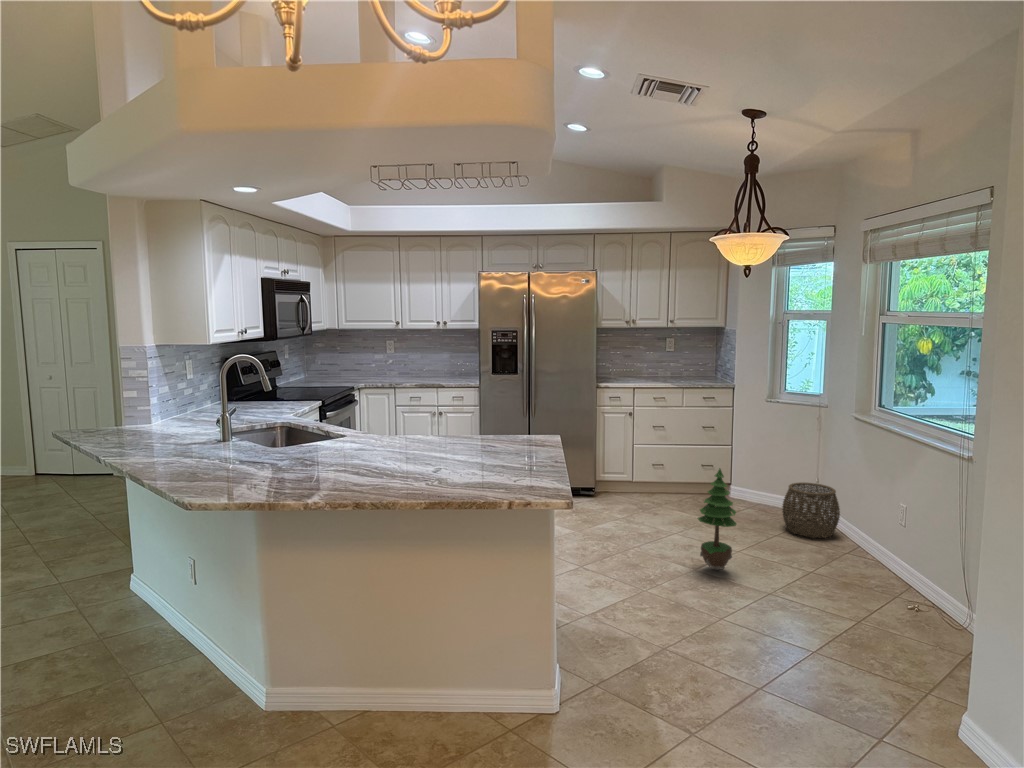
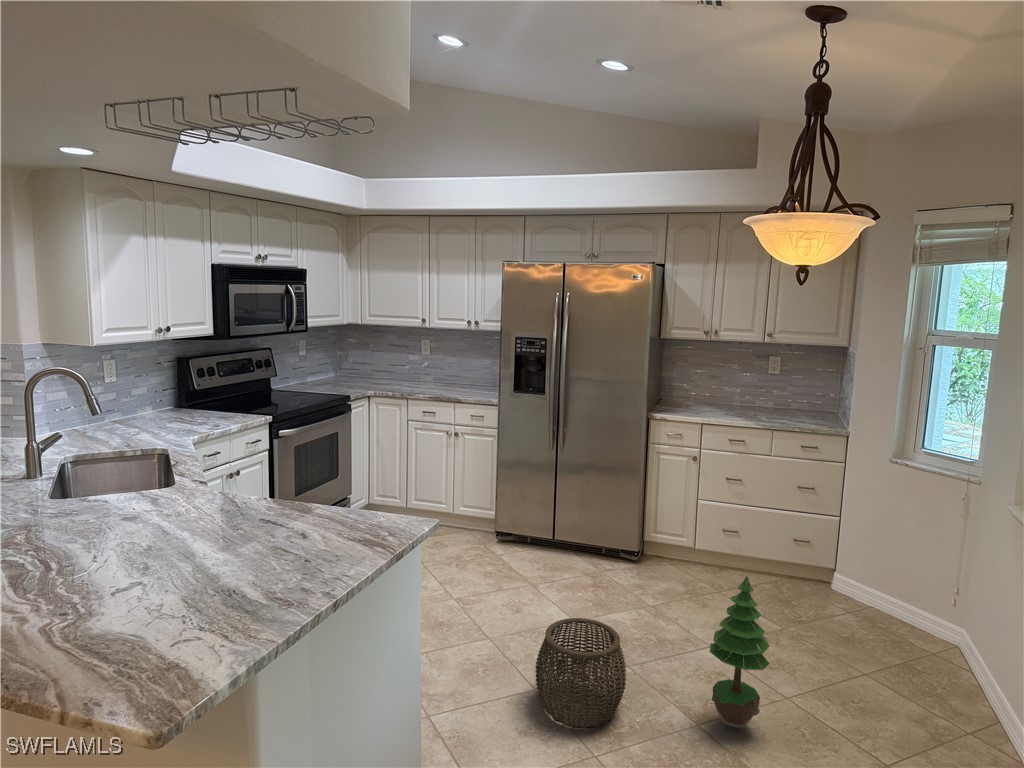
woven basket: present [782,482,840,538] -> present [535,618,626,728]

